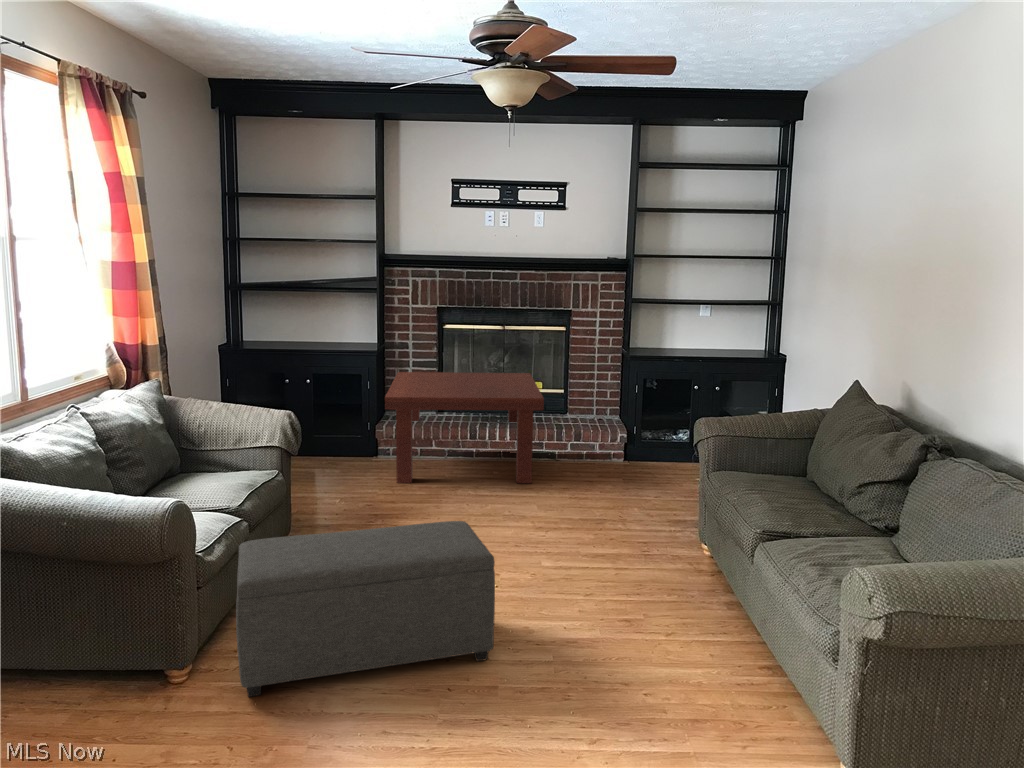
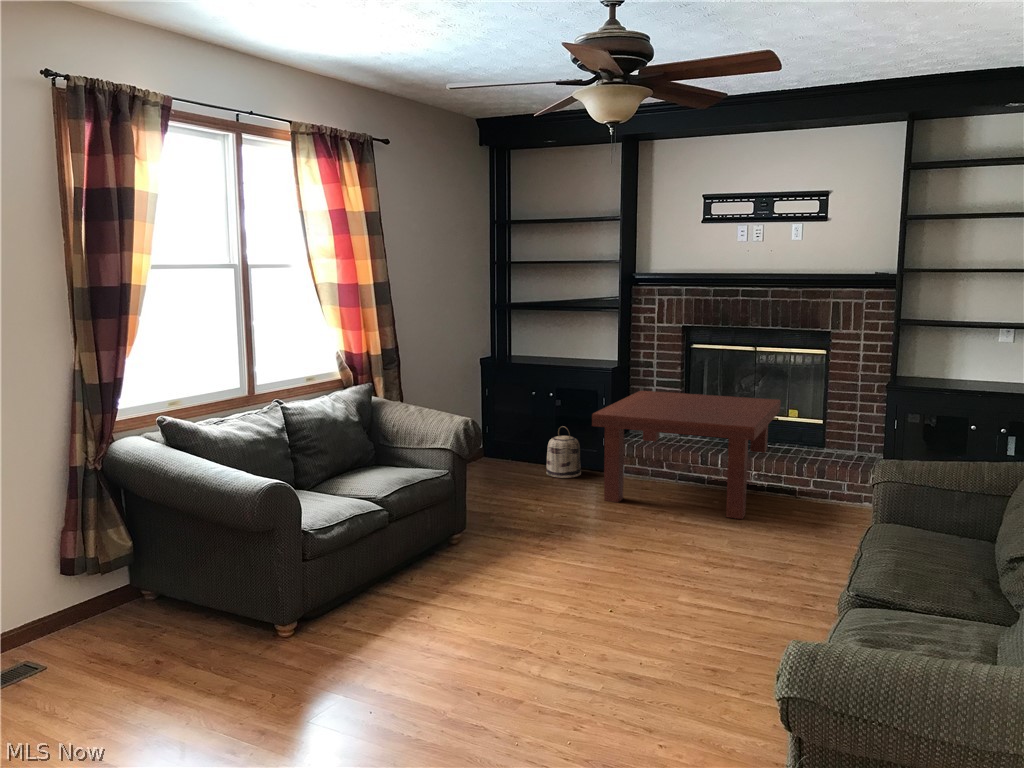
basket: none [313,413,351,467] -> present [546,426,581,478]
ottoman: present [236,521,495,697] -> none [311,526,552,677]

